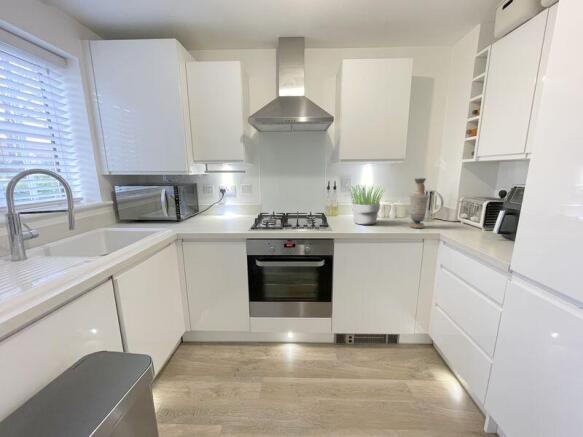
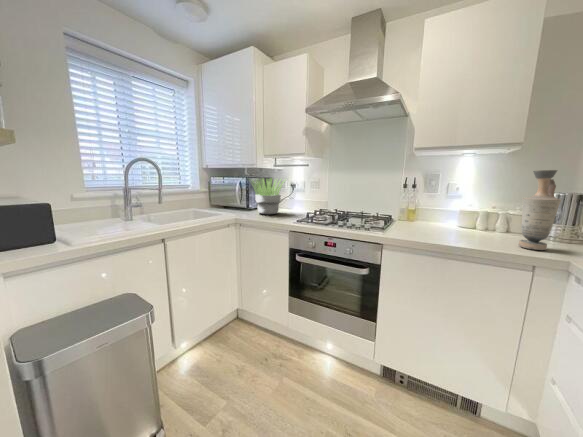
potted plant: present [348,185,384,225] -> present [252,179,284,215]

